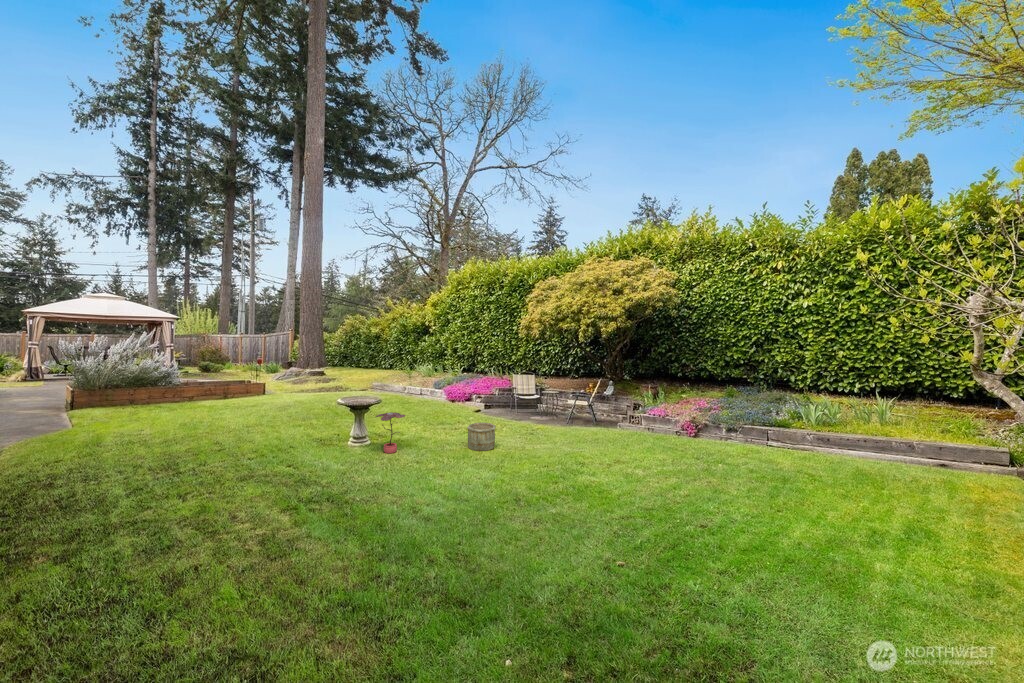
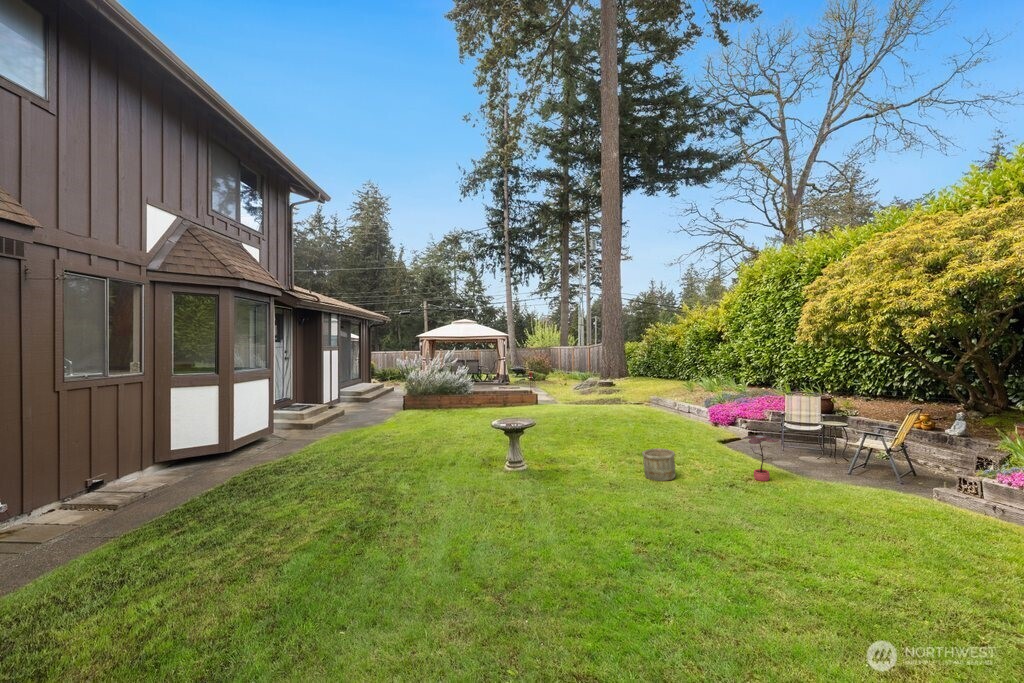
potted plant: present [376,412,405,453] -> present [742,435,779,481]

